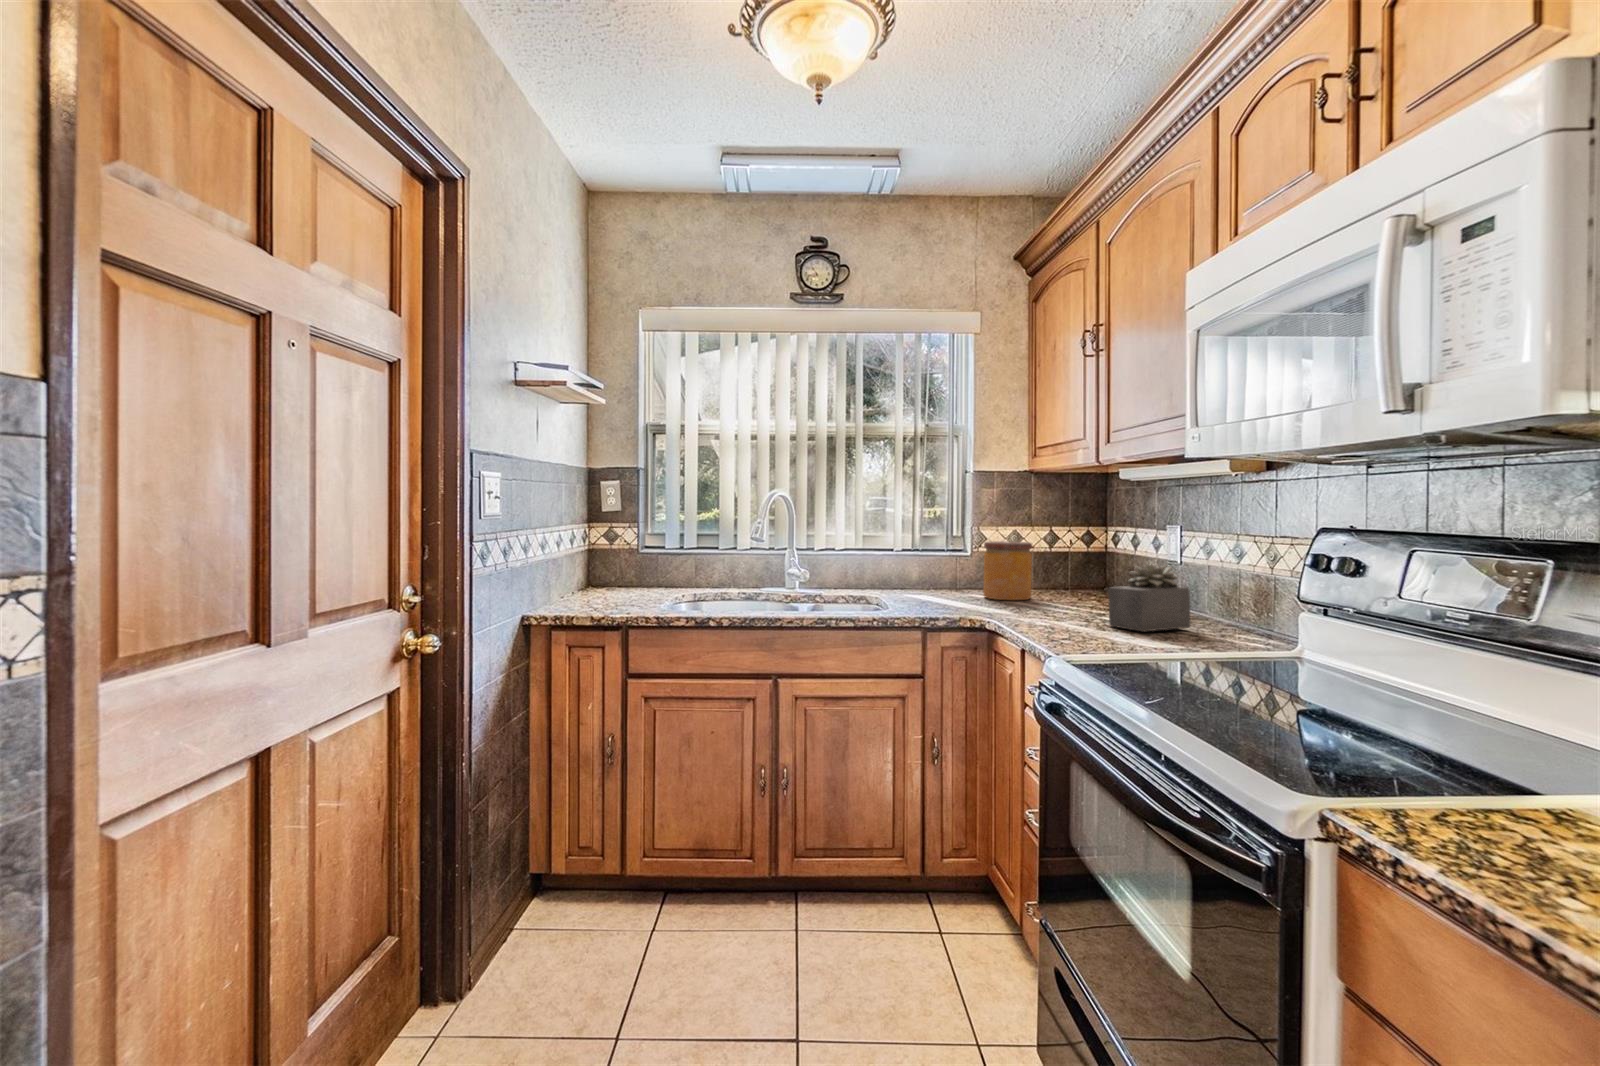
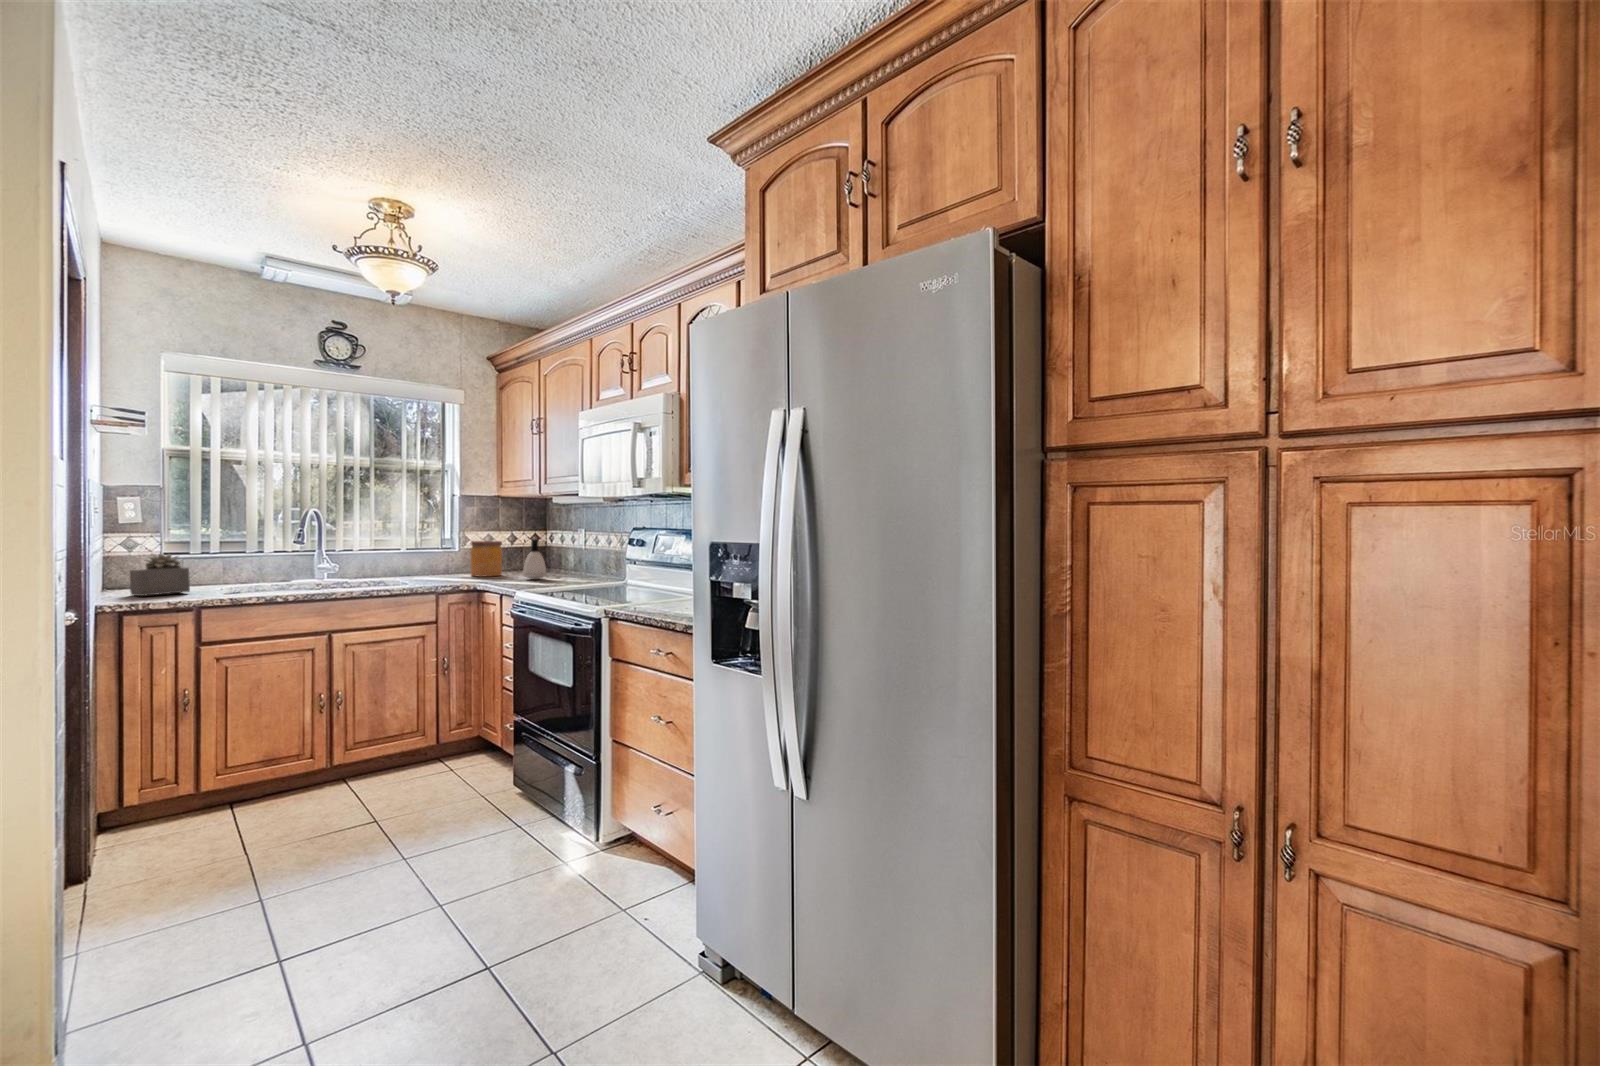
soap dispenser: none [1065,543,1107,614] -> present [523,540,546,579]
succulent plant: present [1108,563,1191,631] -> present [130,554,190,596]

